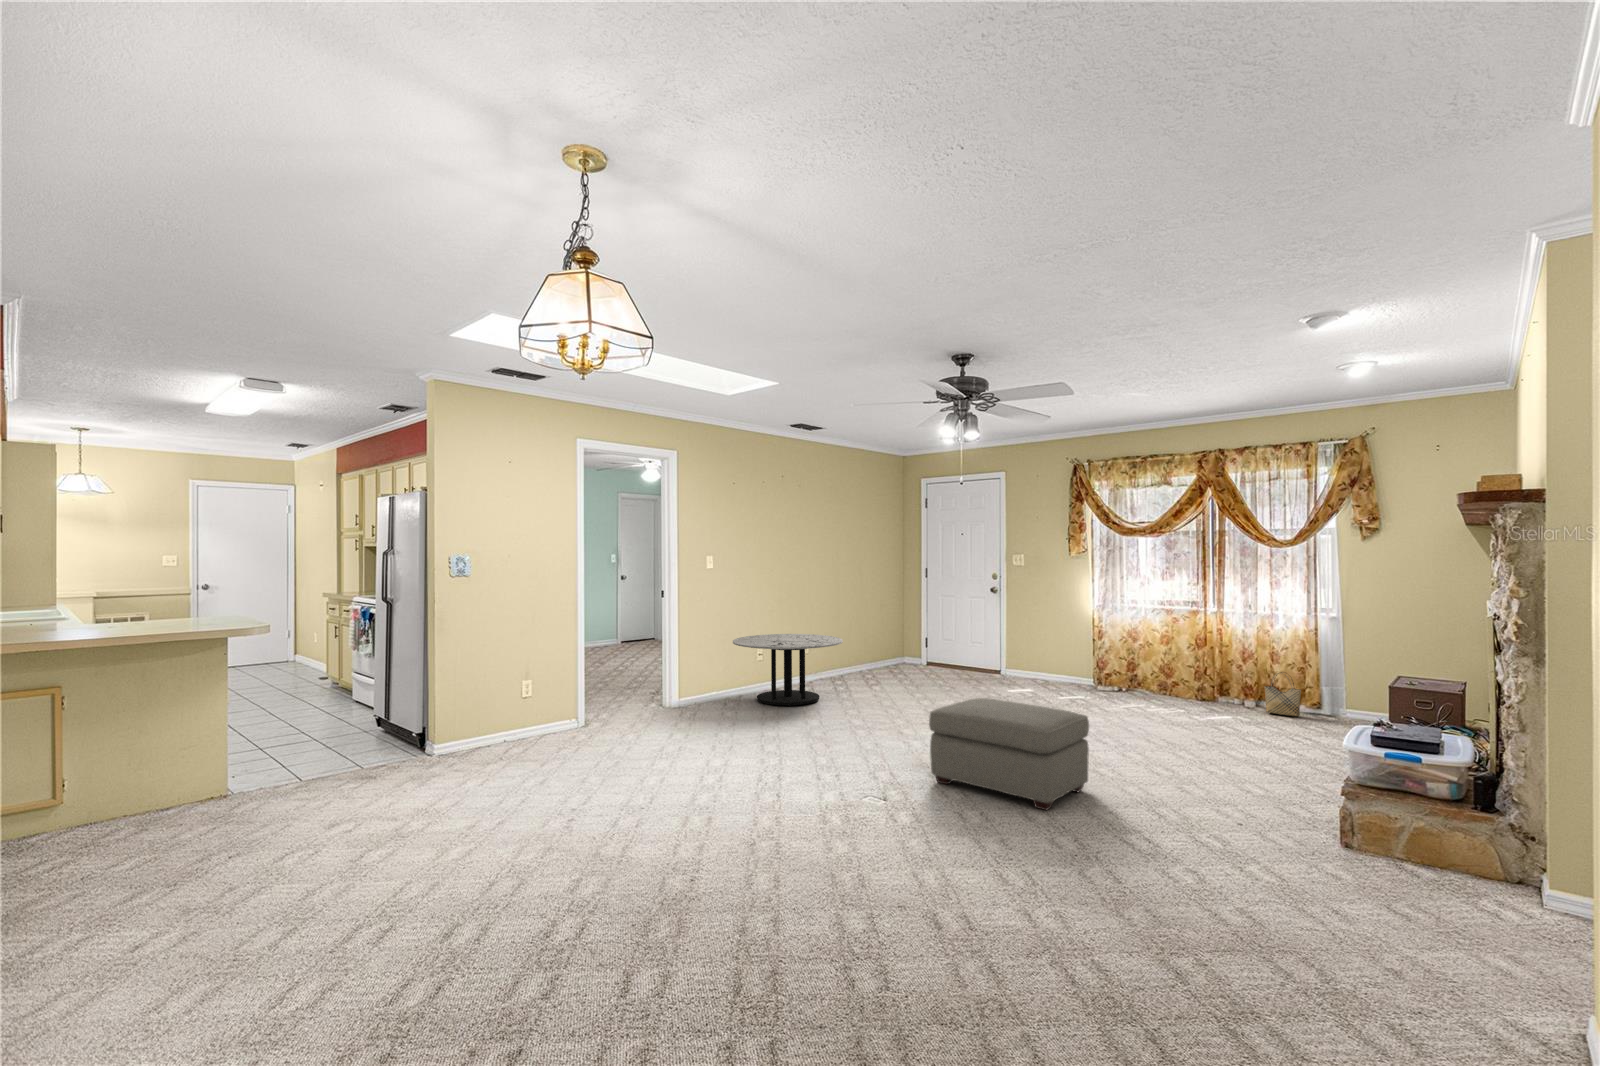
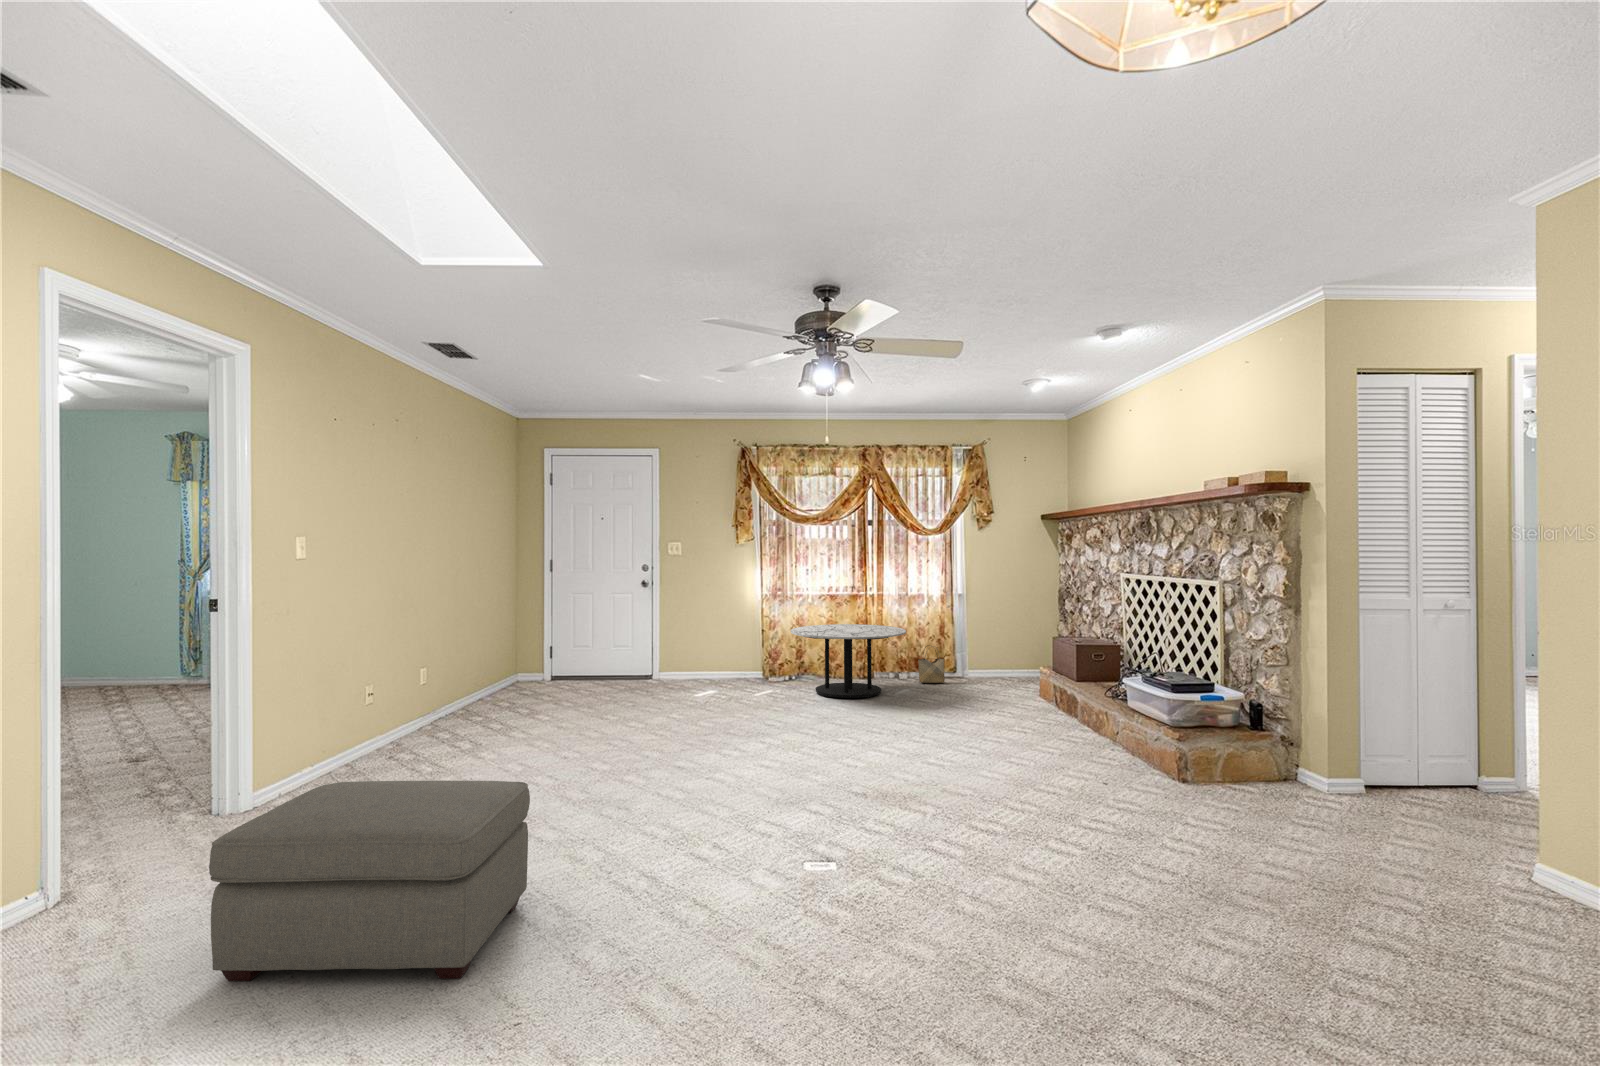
coffee table: present [733,634,843,707] -> present [790,624,906,698]
ottoman: present [929,698,1089,810] -> present [209,781,530,981]

